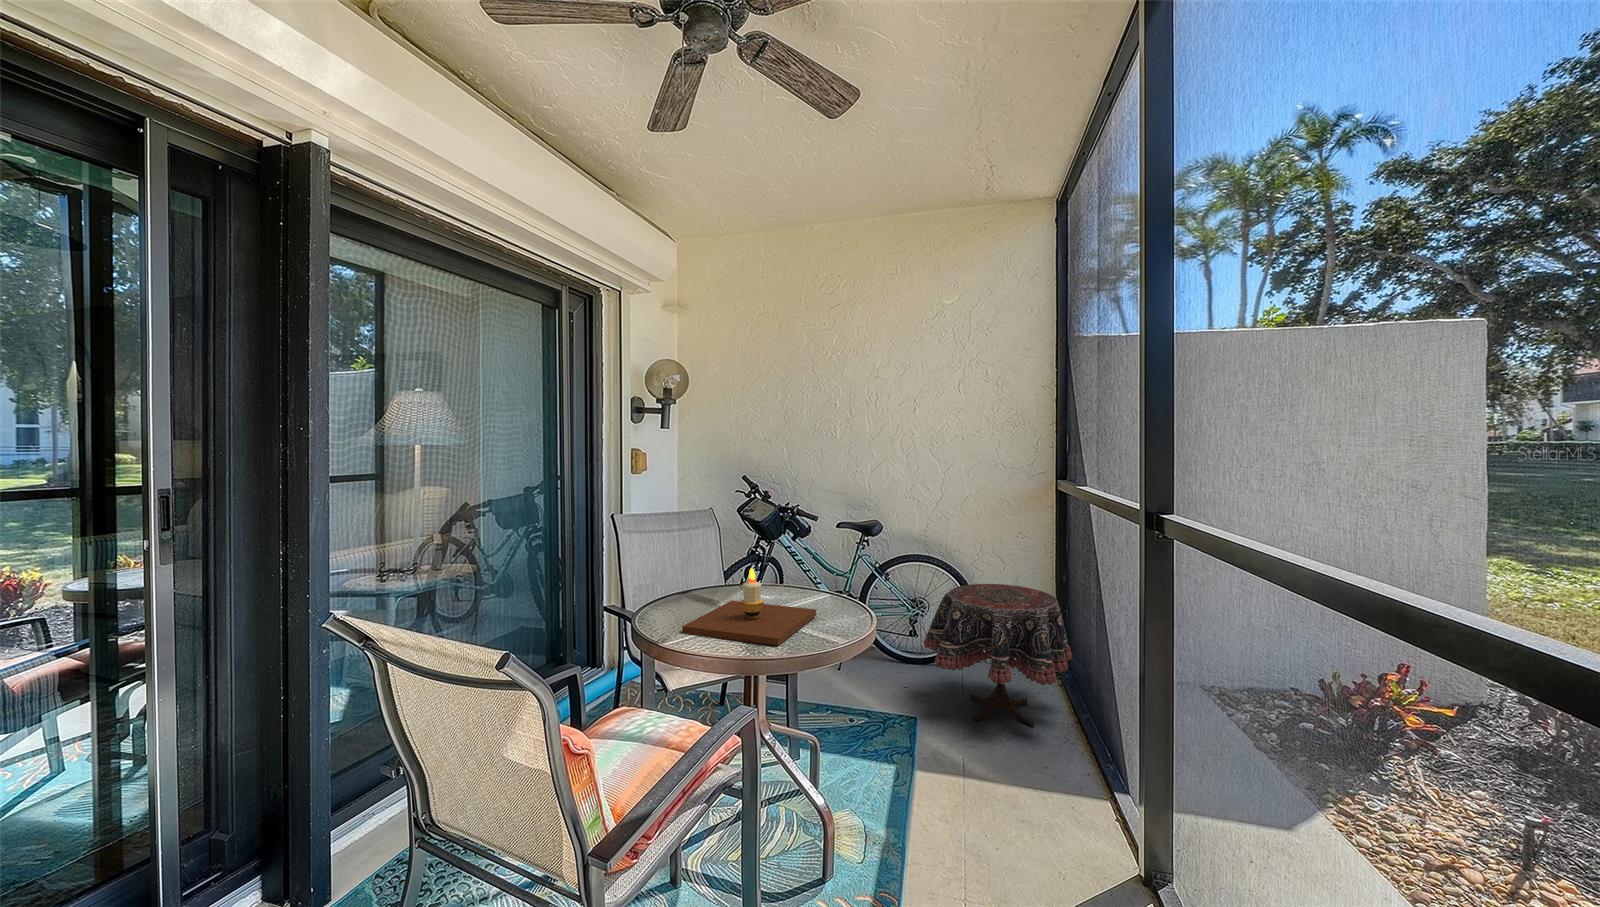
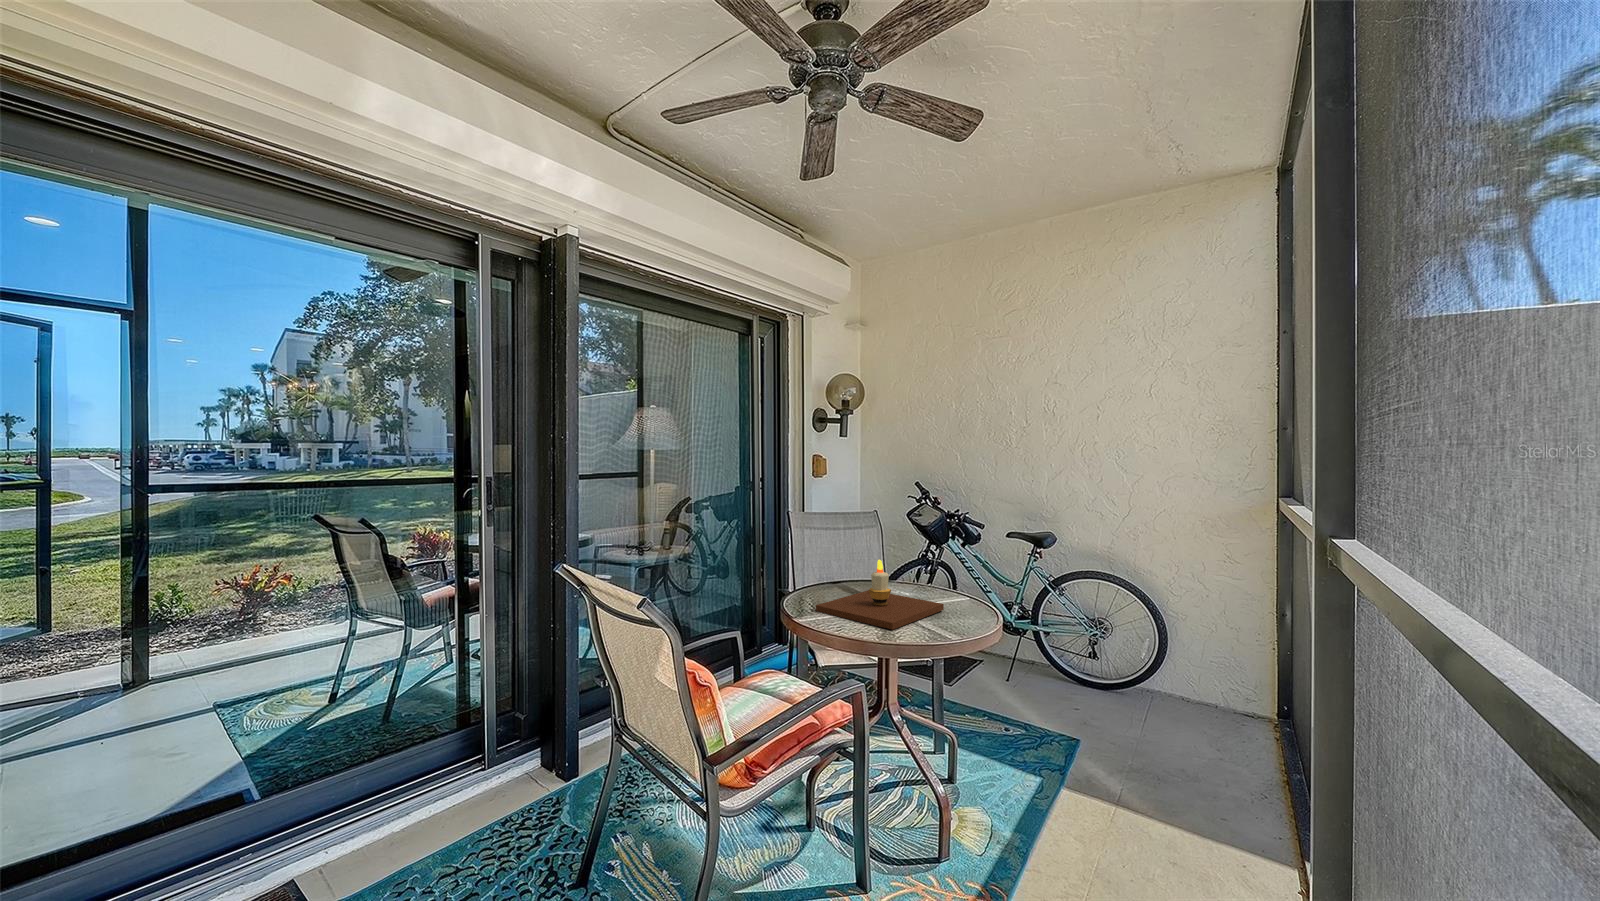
side table: present [924,584,1072,727] -> none [1095,604,1283,771]

